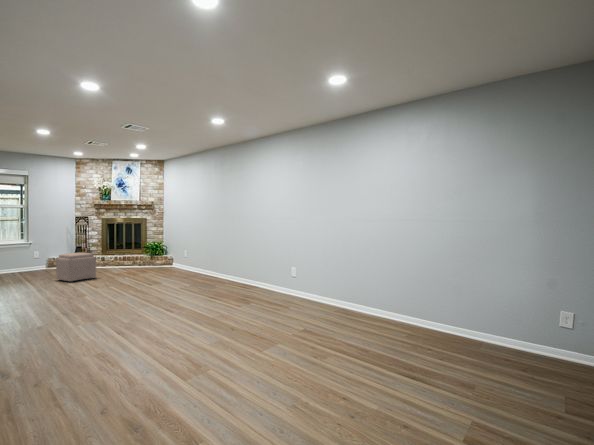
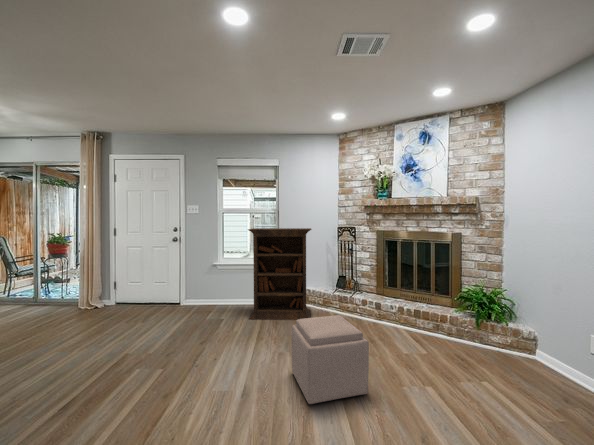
bookcase: none [6,217,58,276] -> present [248,228,311,320]

